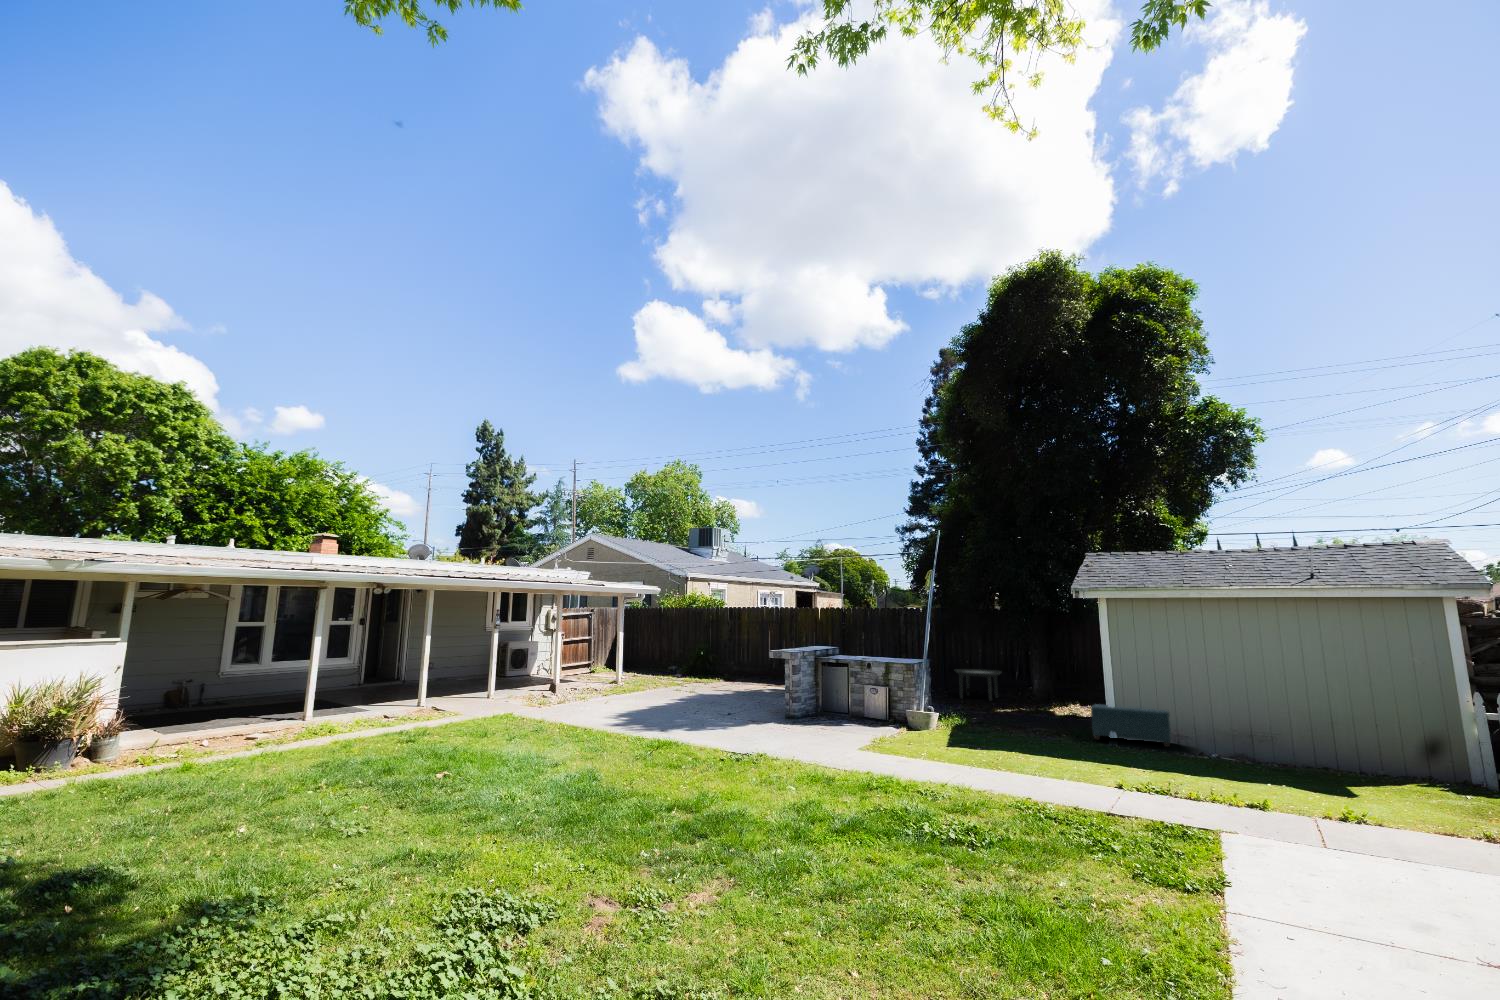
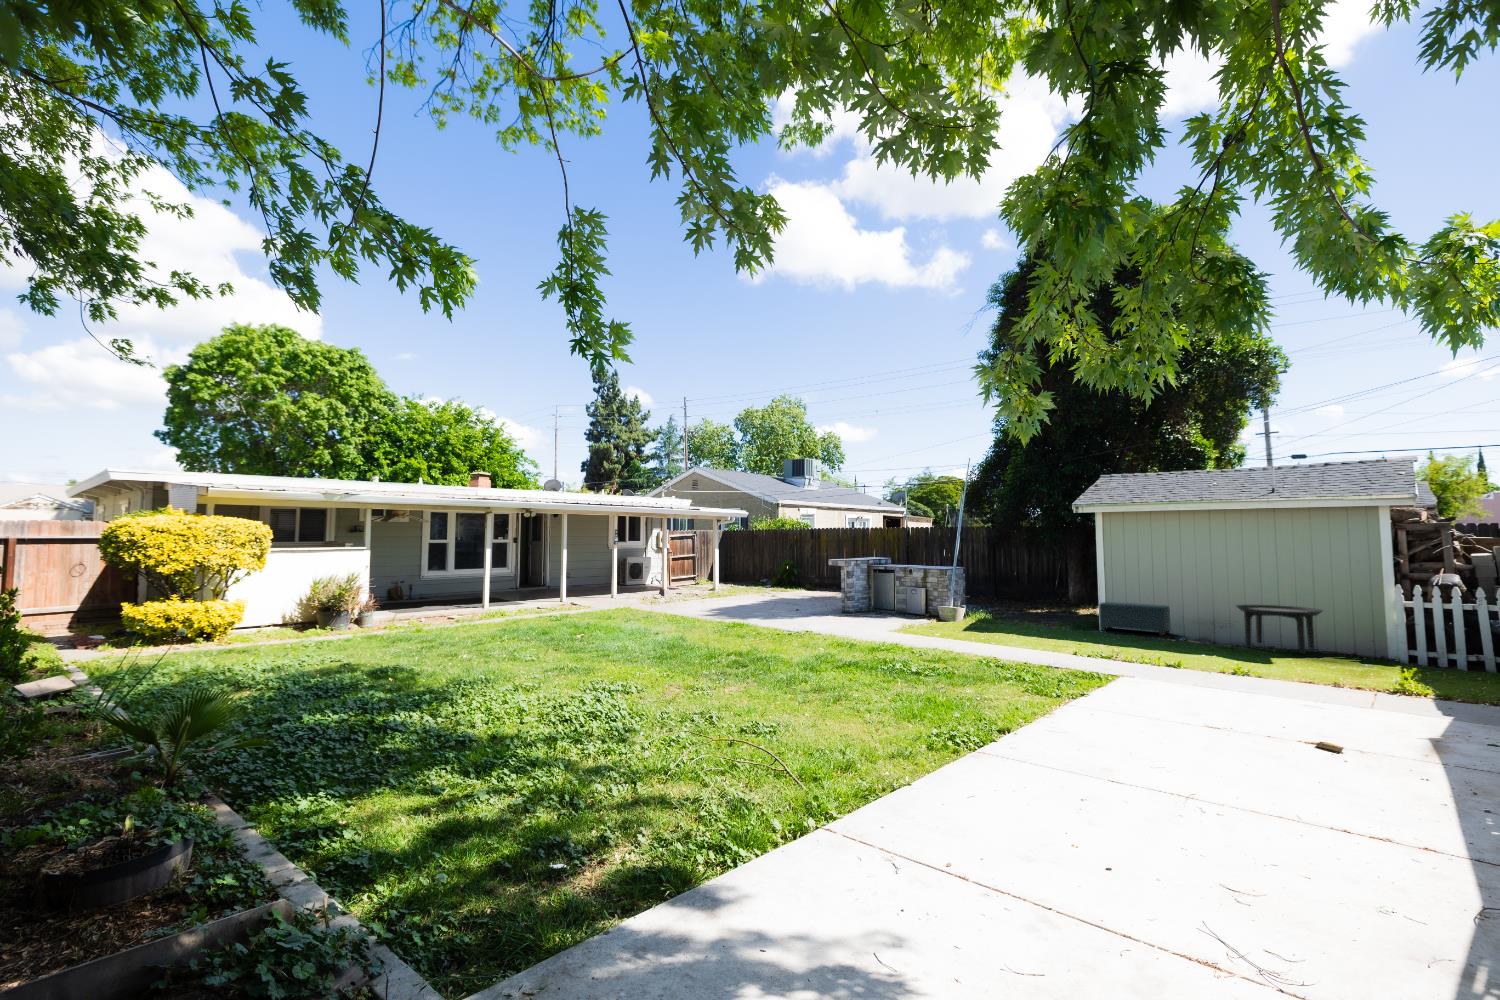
round table: present [956,669,1001,701] -> present [1237,605,1322,653]

